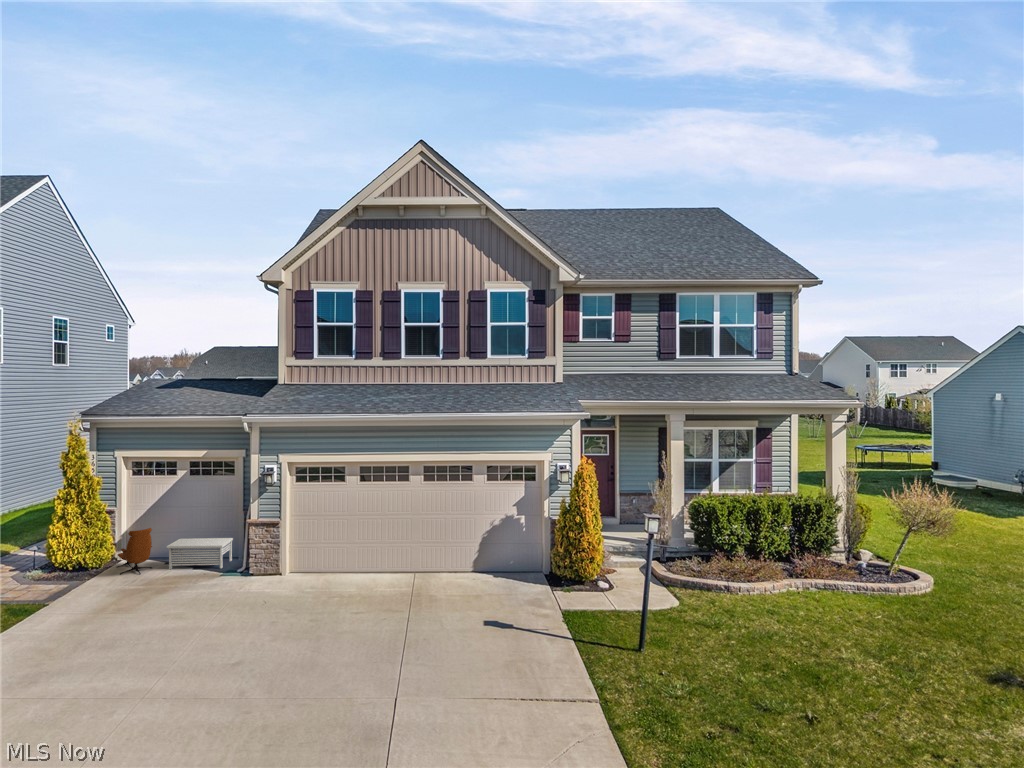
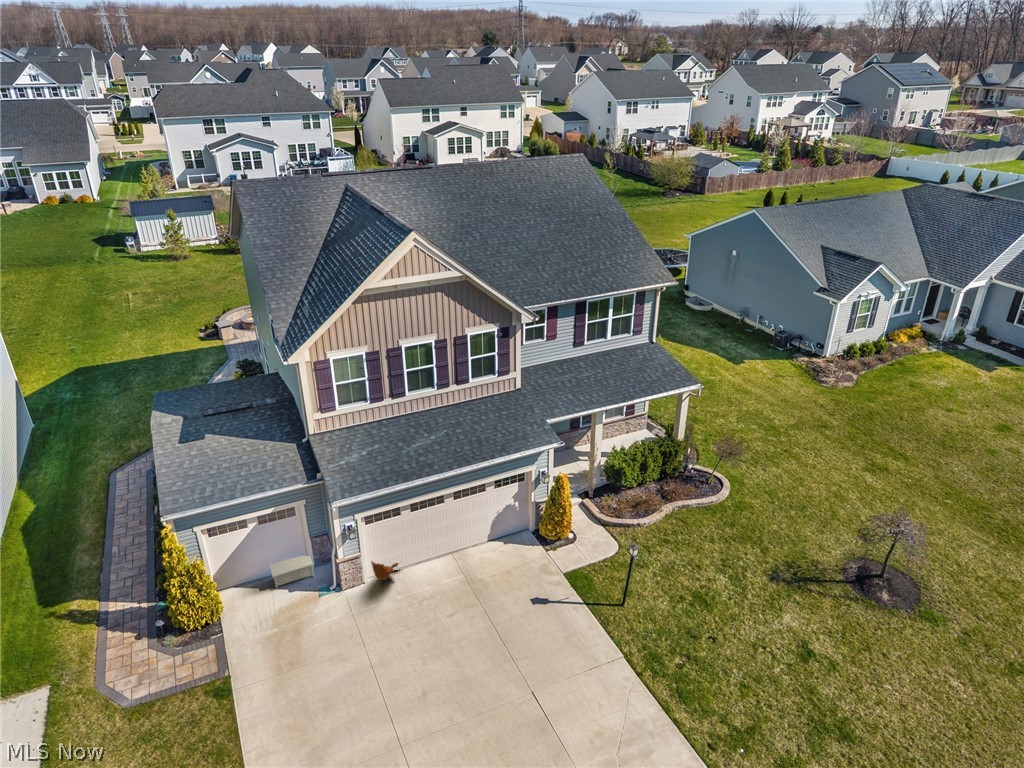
lounge chair: present [118,528,152,575] -> present [371,561,399,582]

